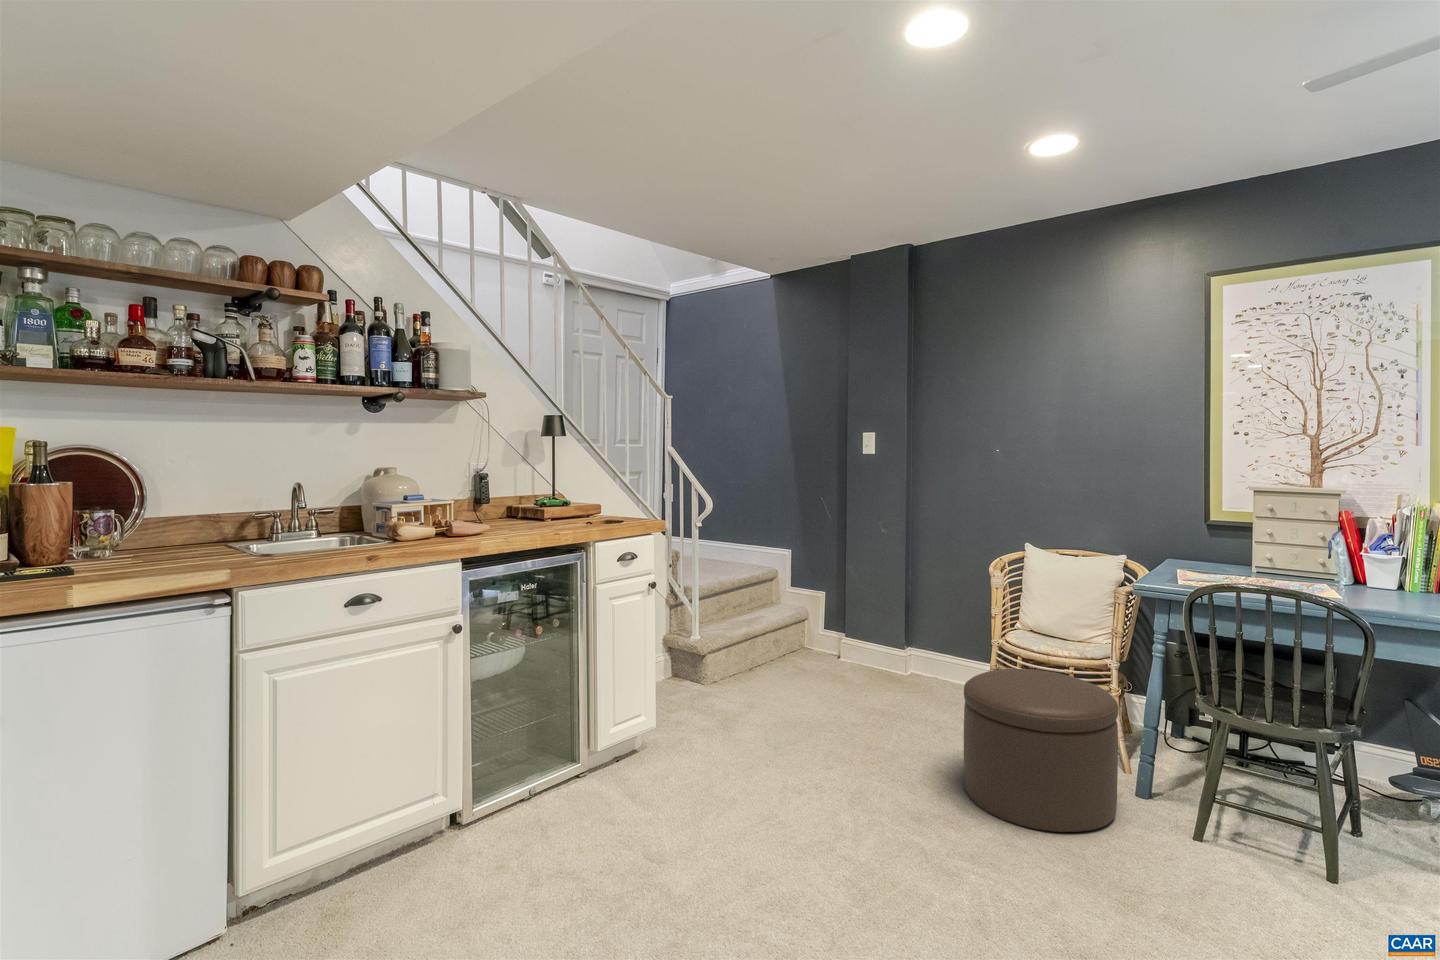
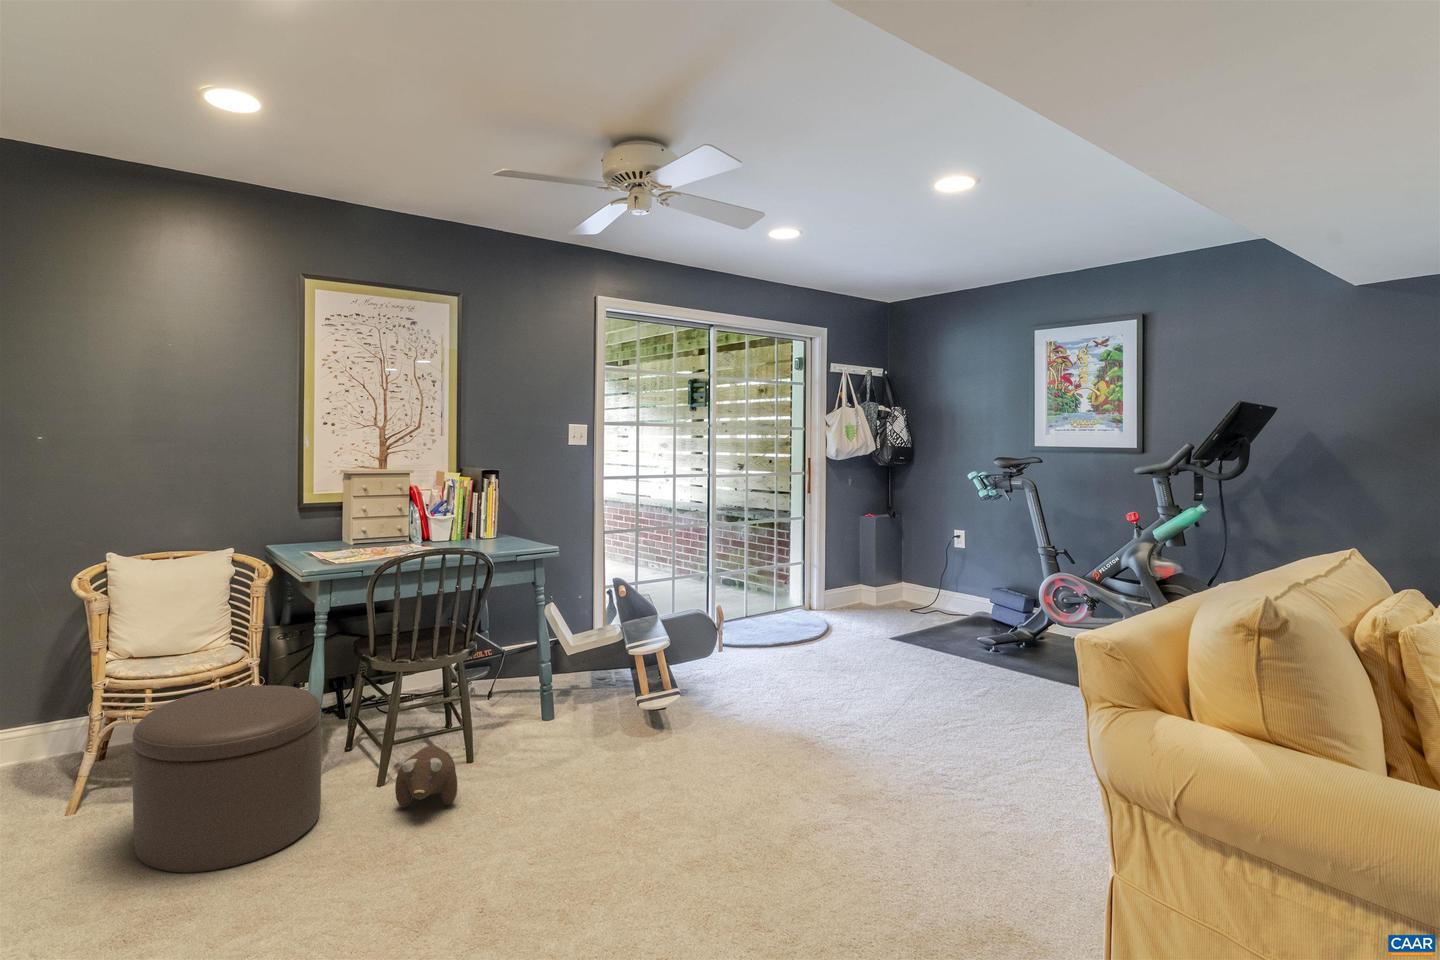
plush toy: none [1172,812,1274,899] -> present [395,746,457,807]

